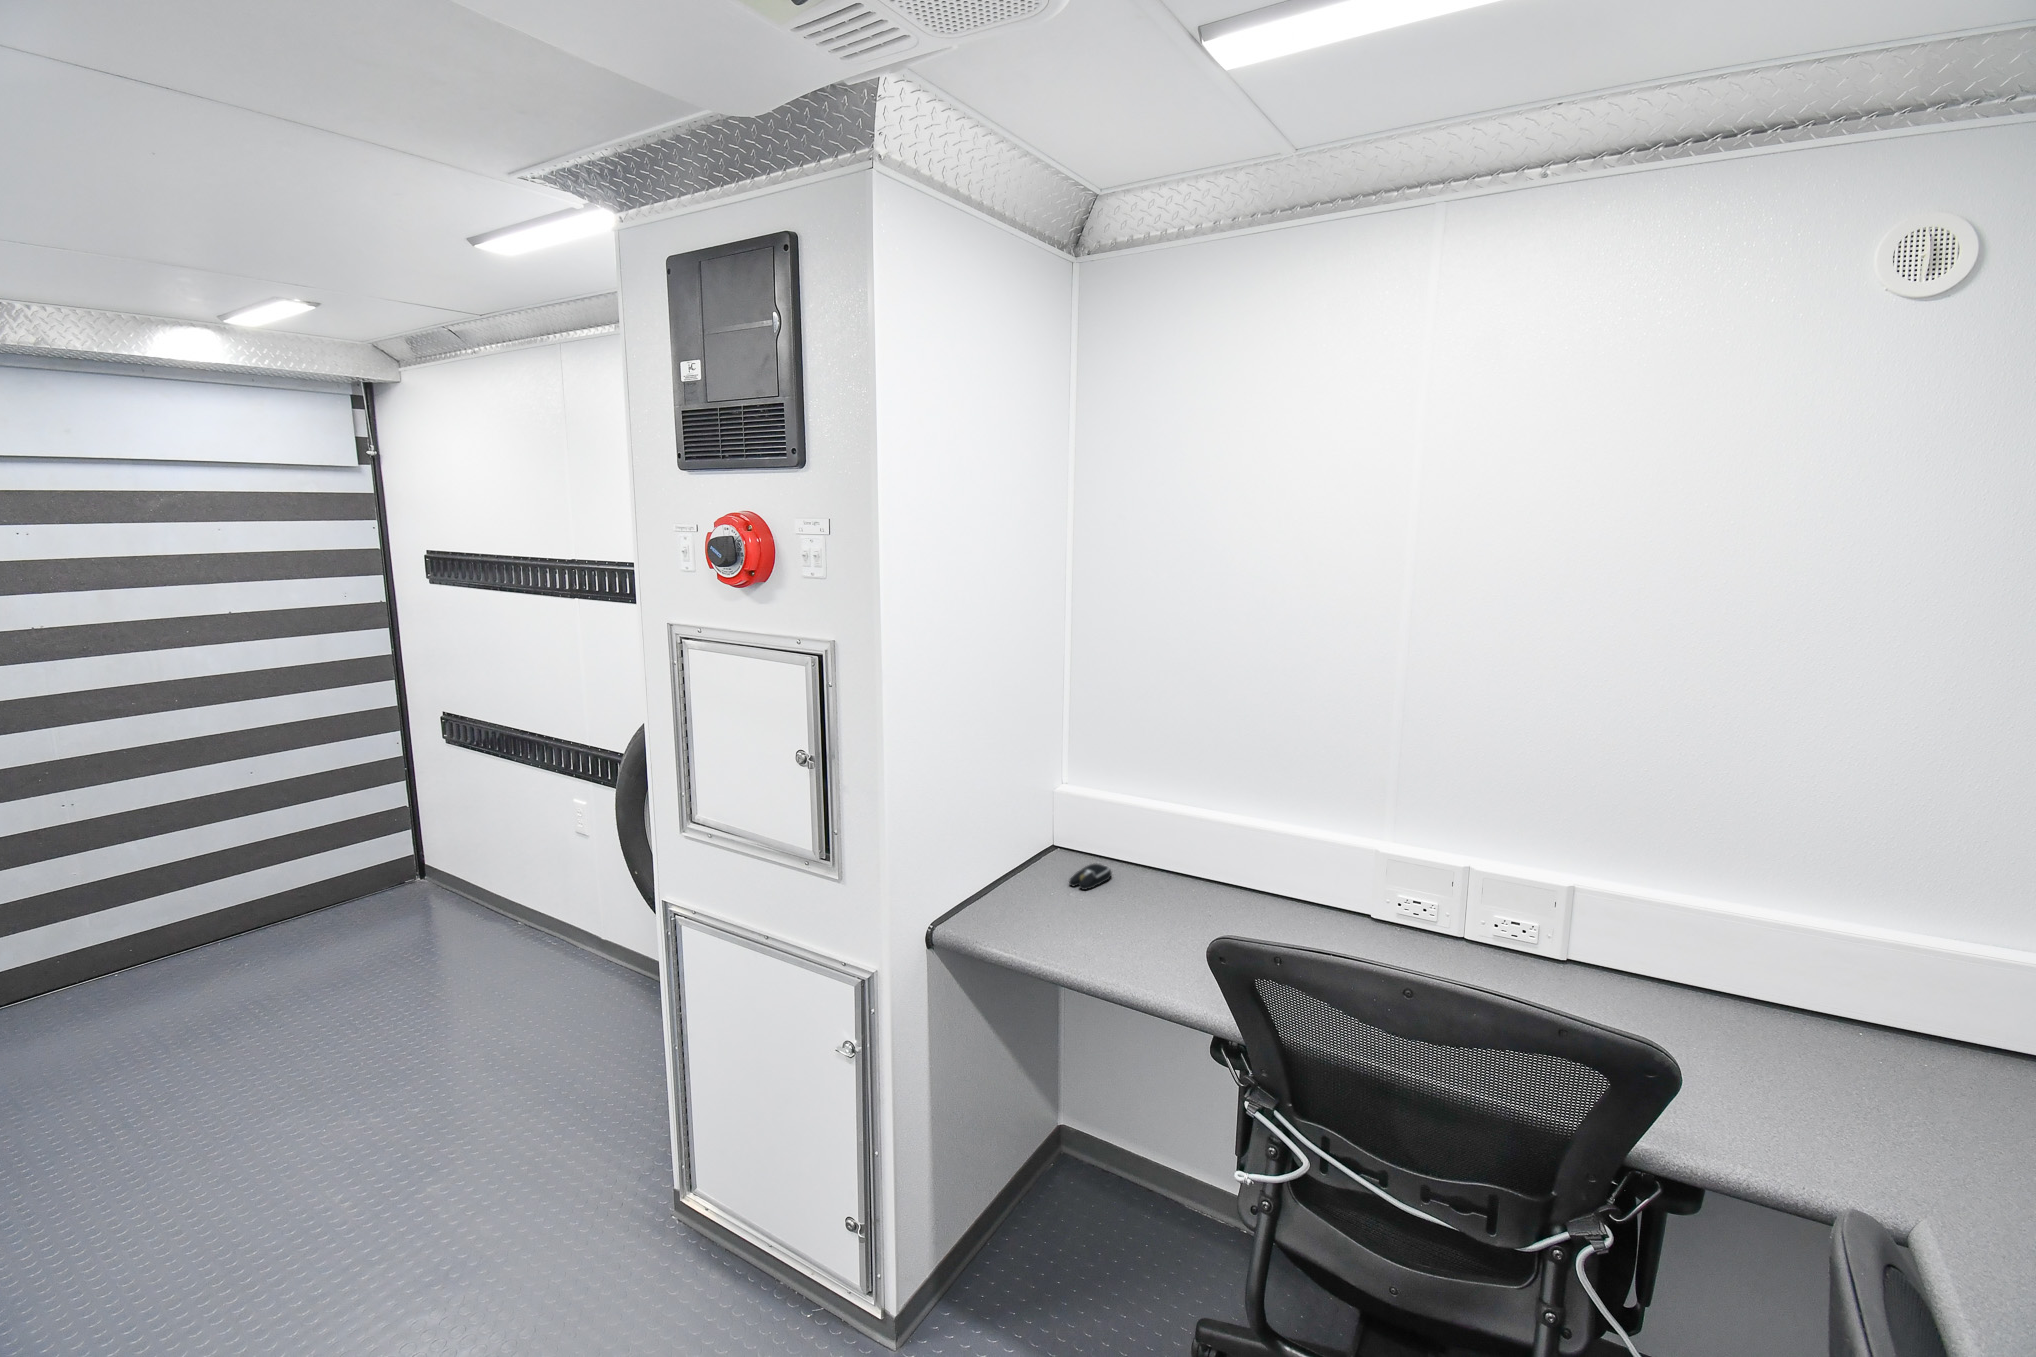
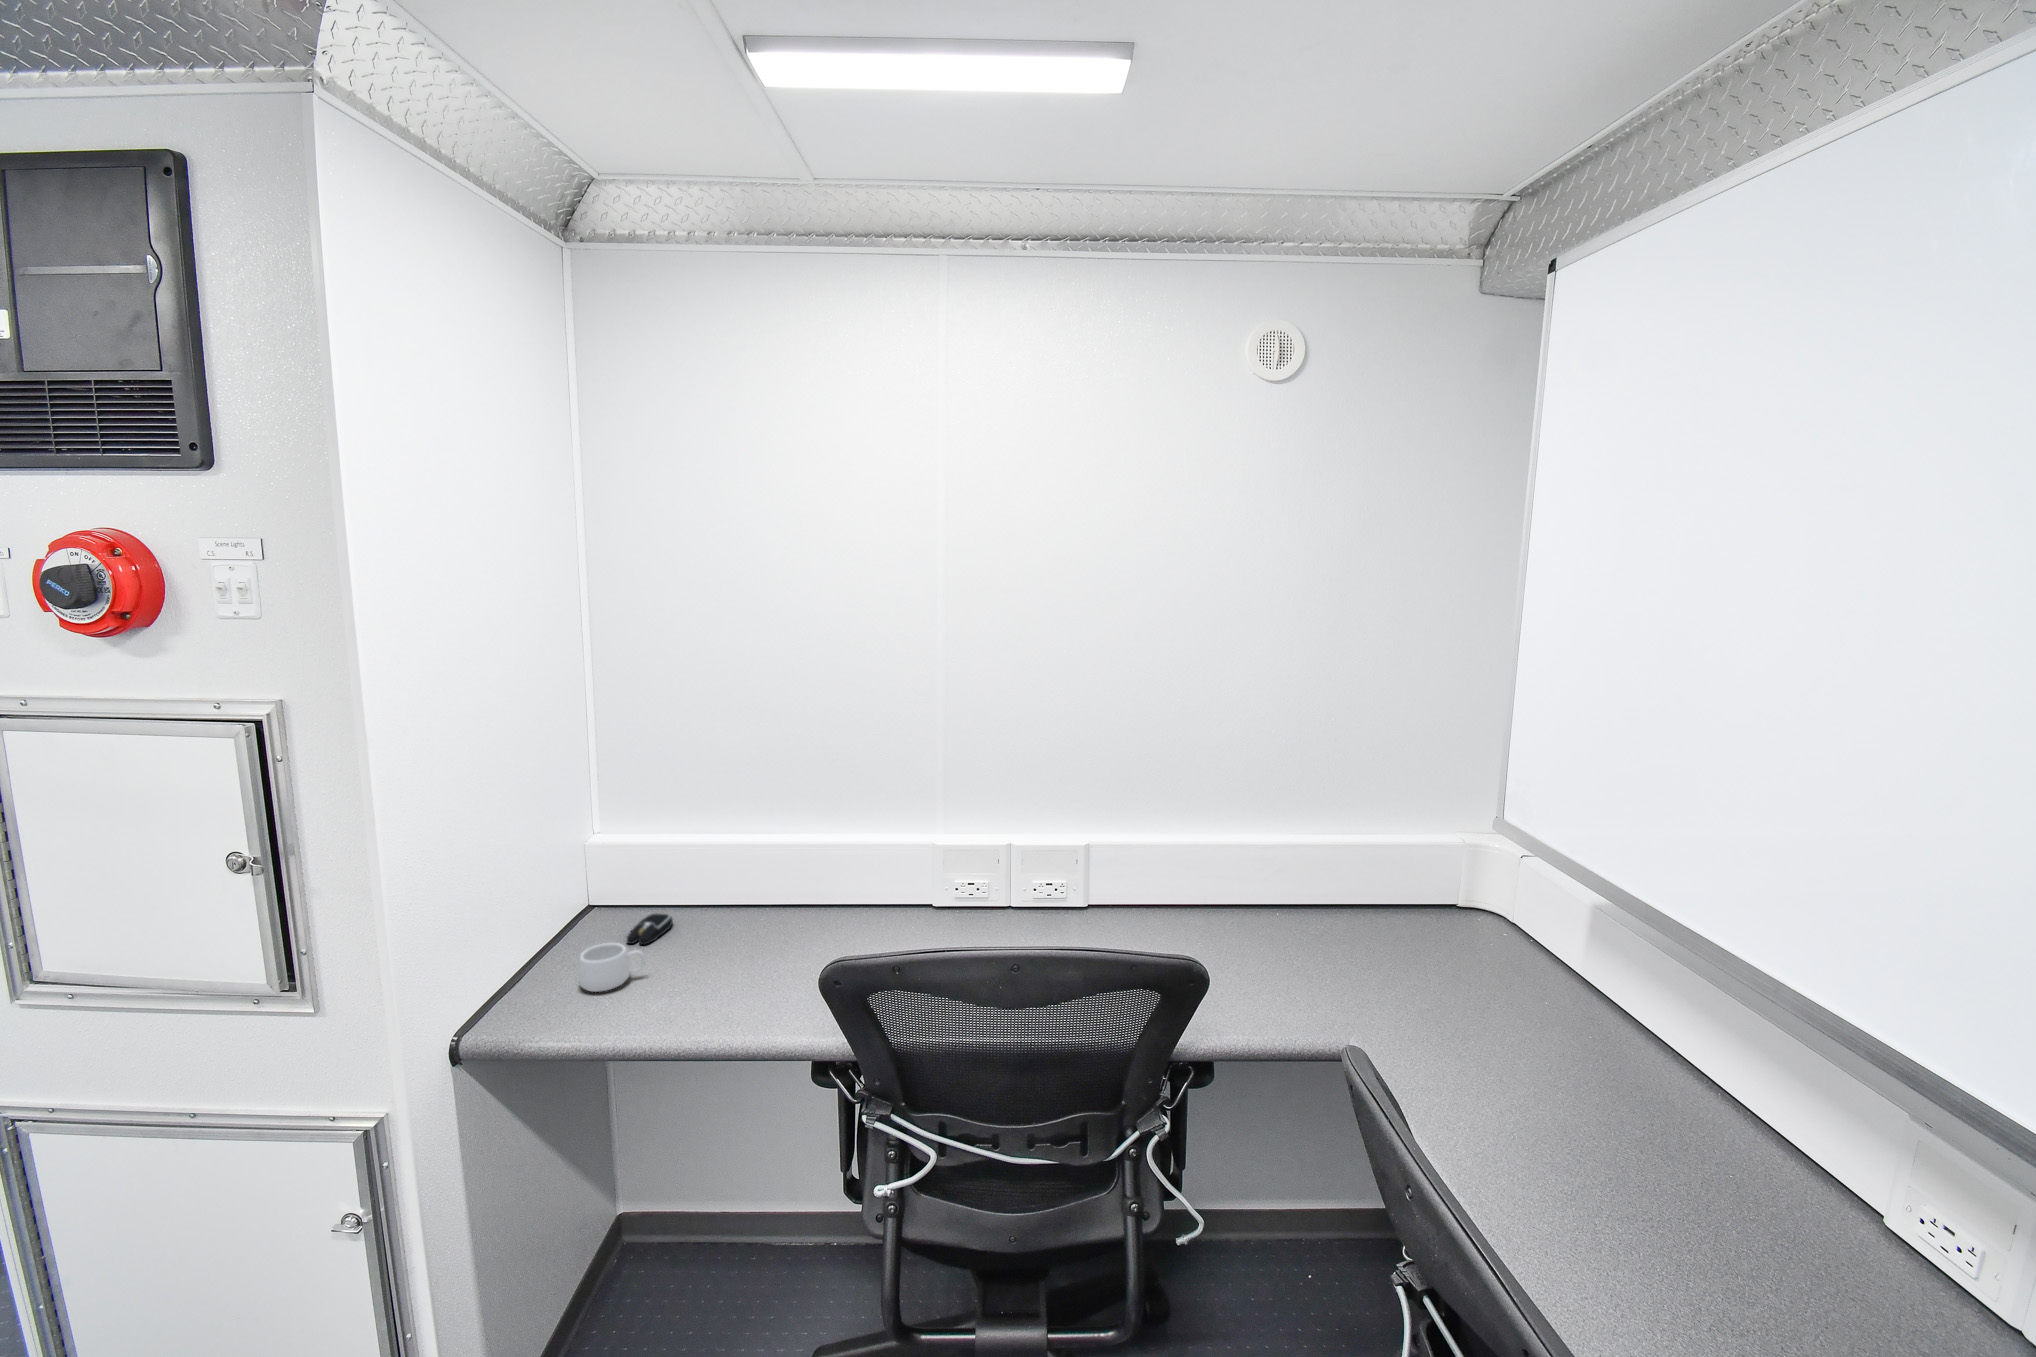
mug: none [1022,880,1078,921] -> present [578,943,645,992]

